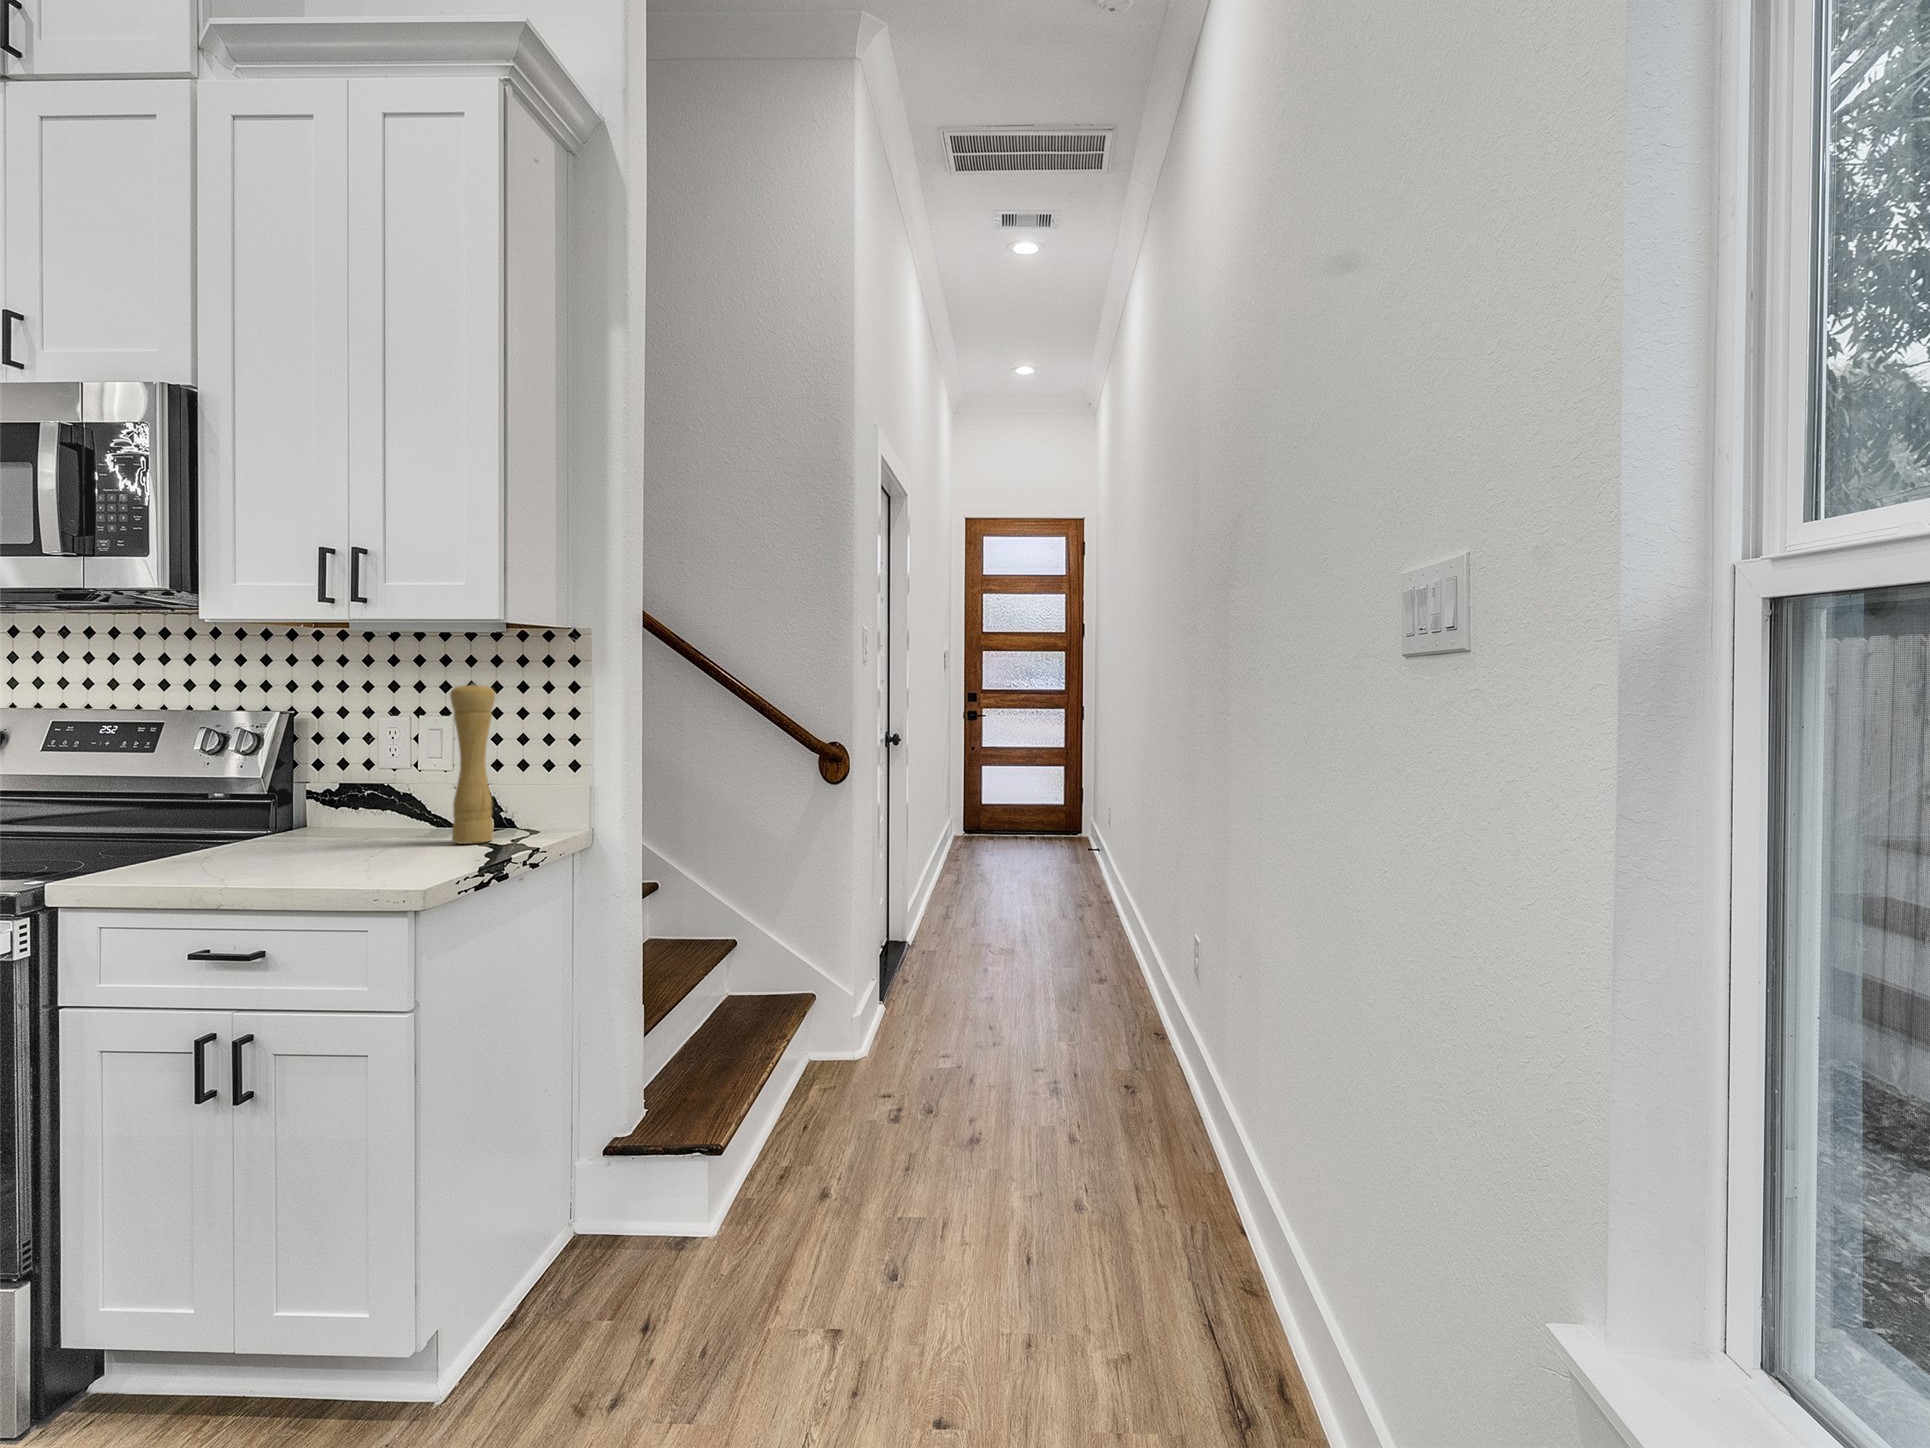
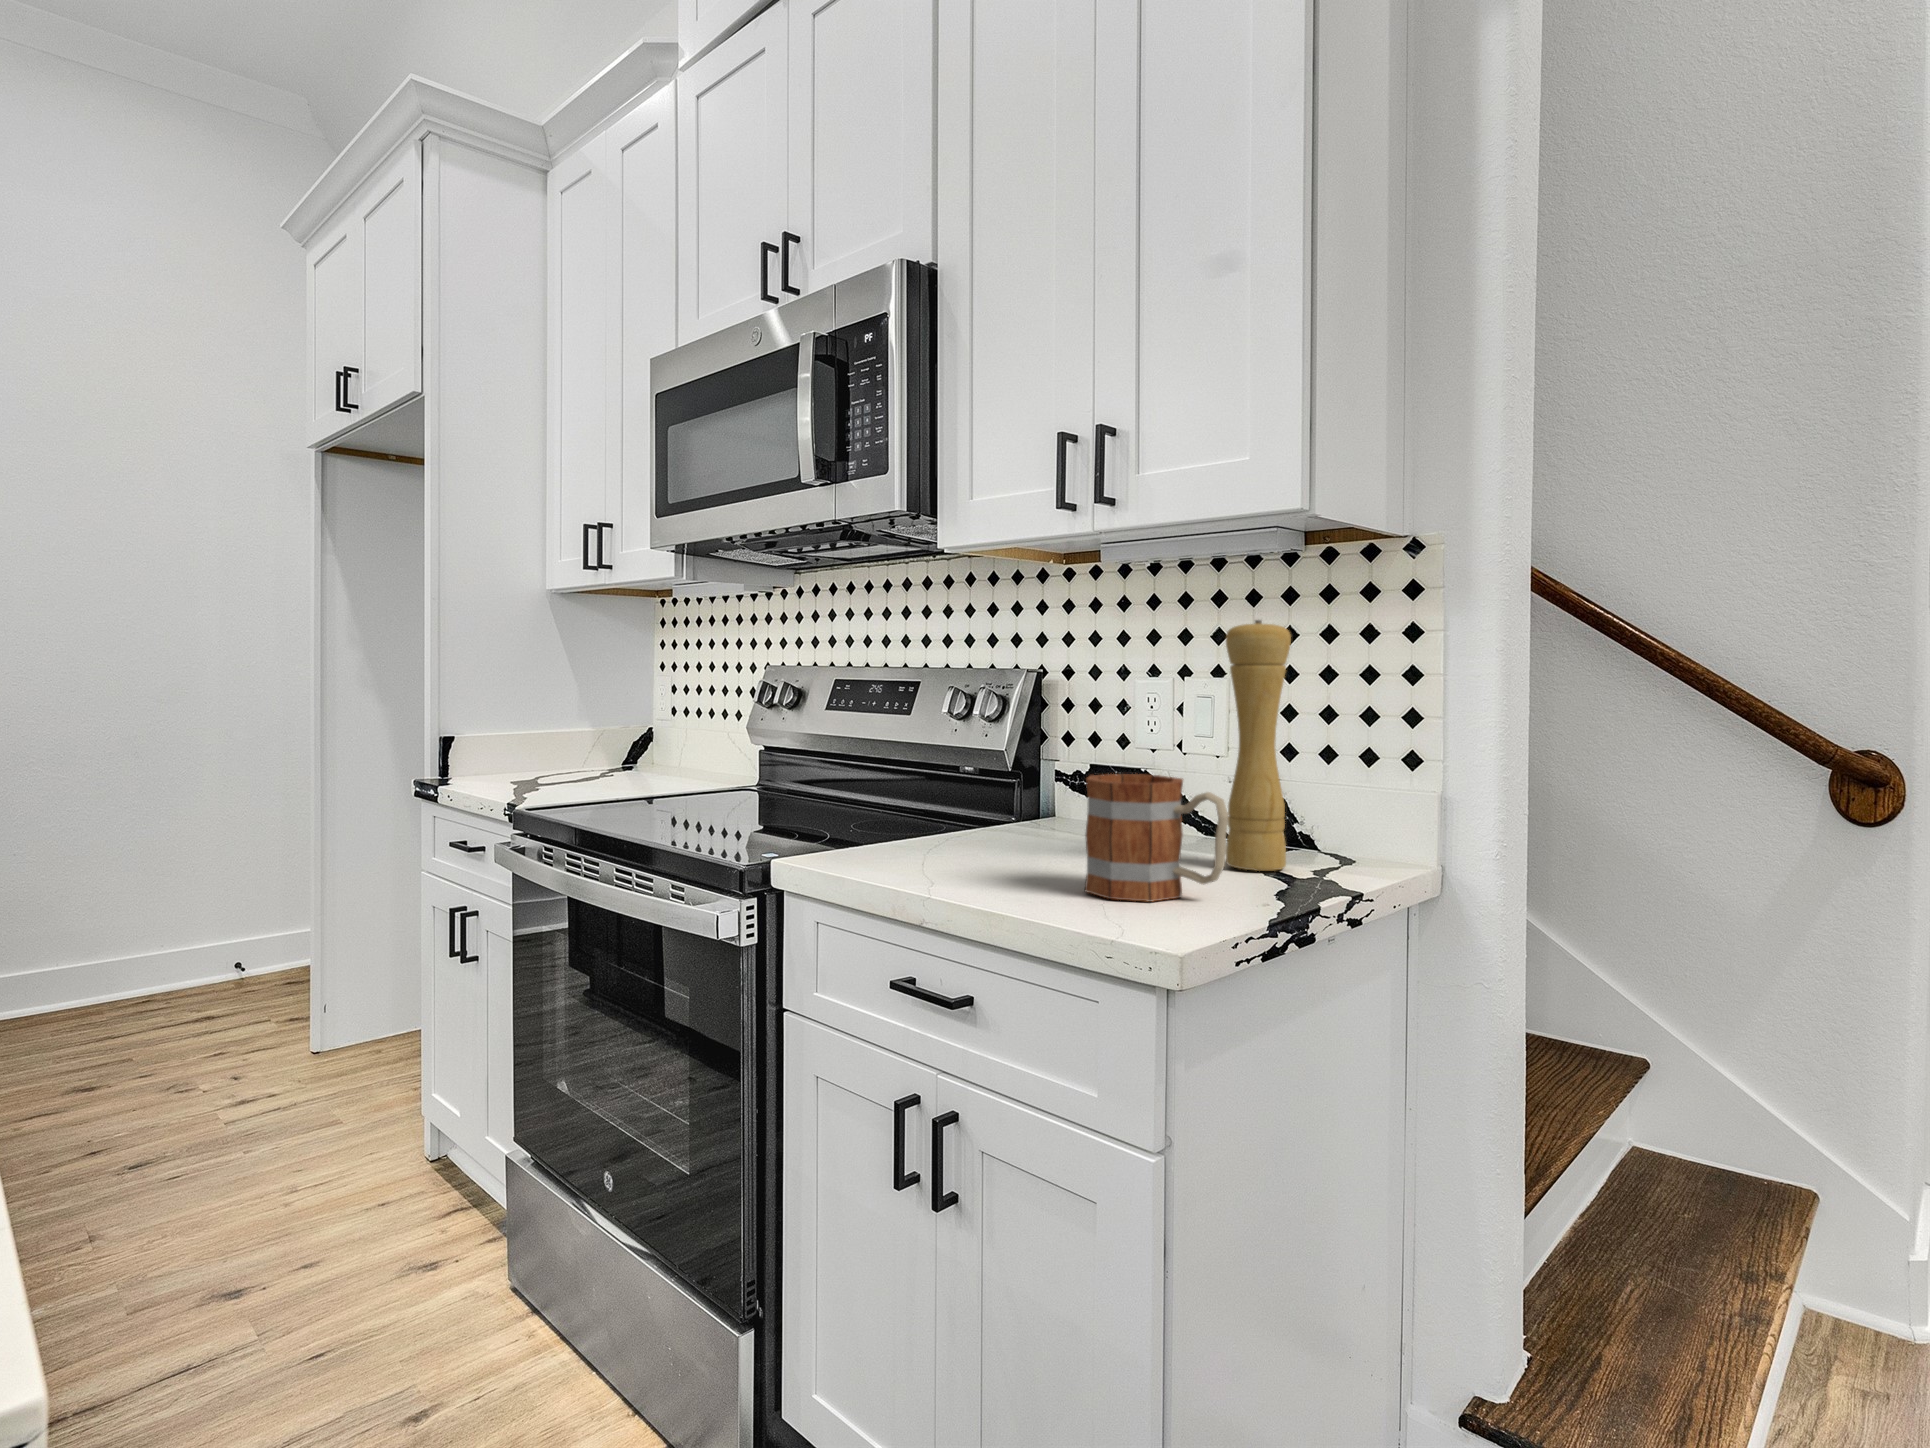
mug: none [351,788,453,870] -> present [1085,774,1229,902]

